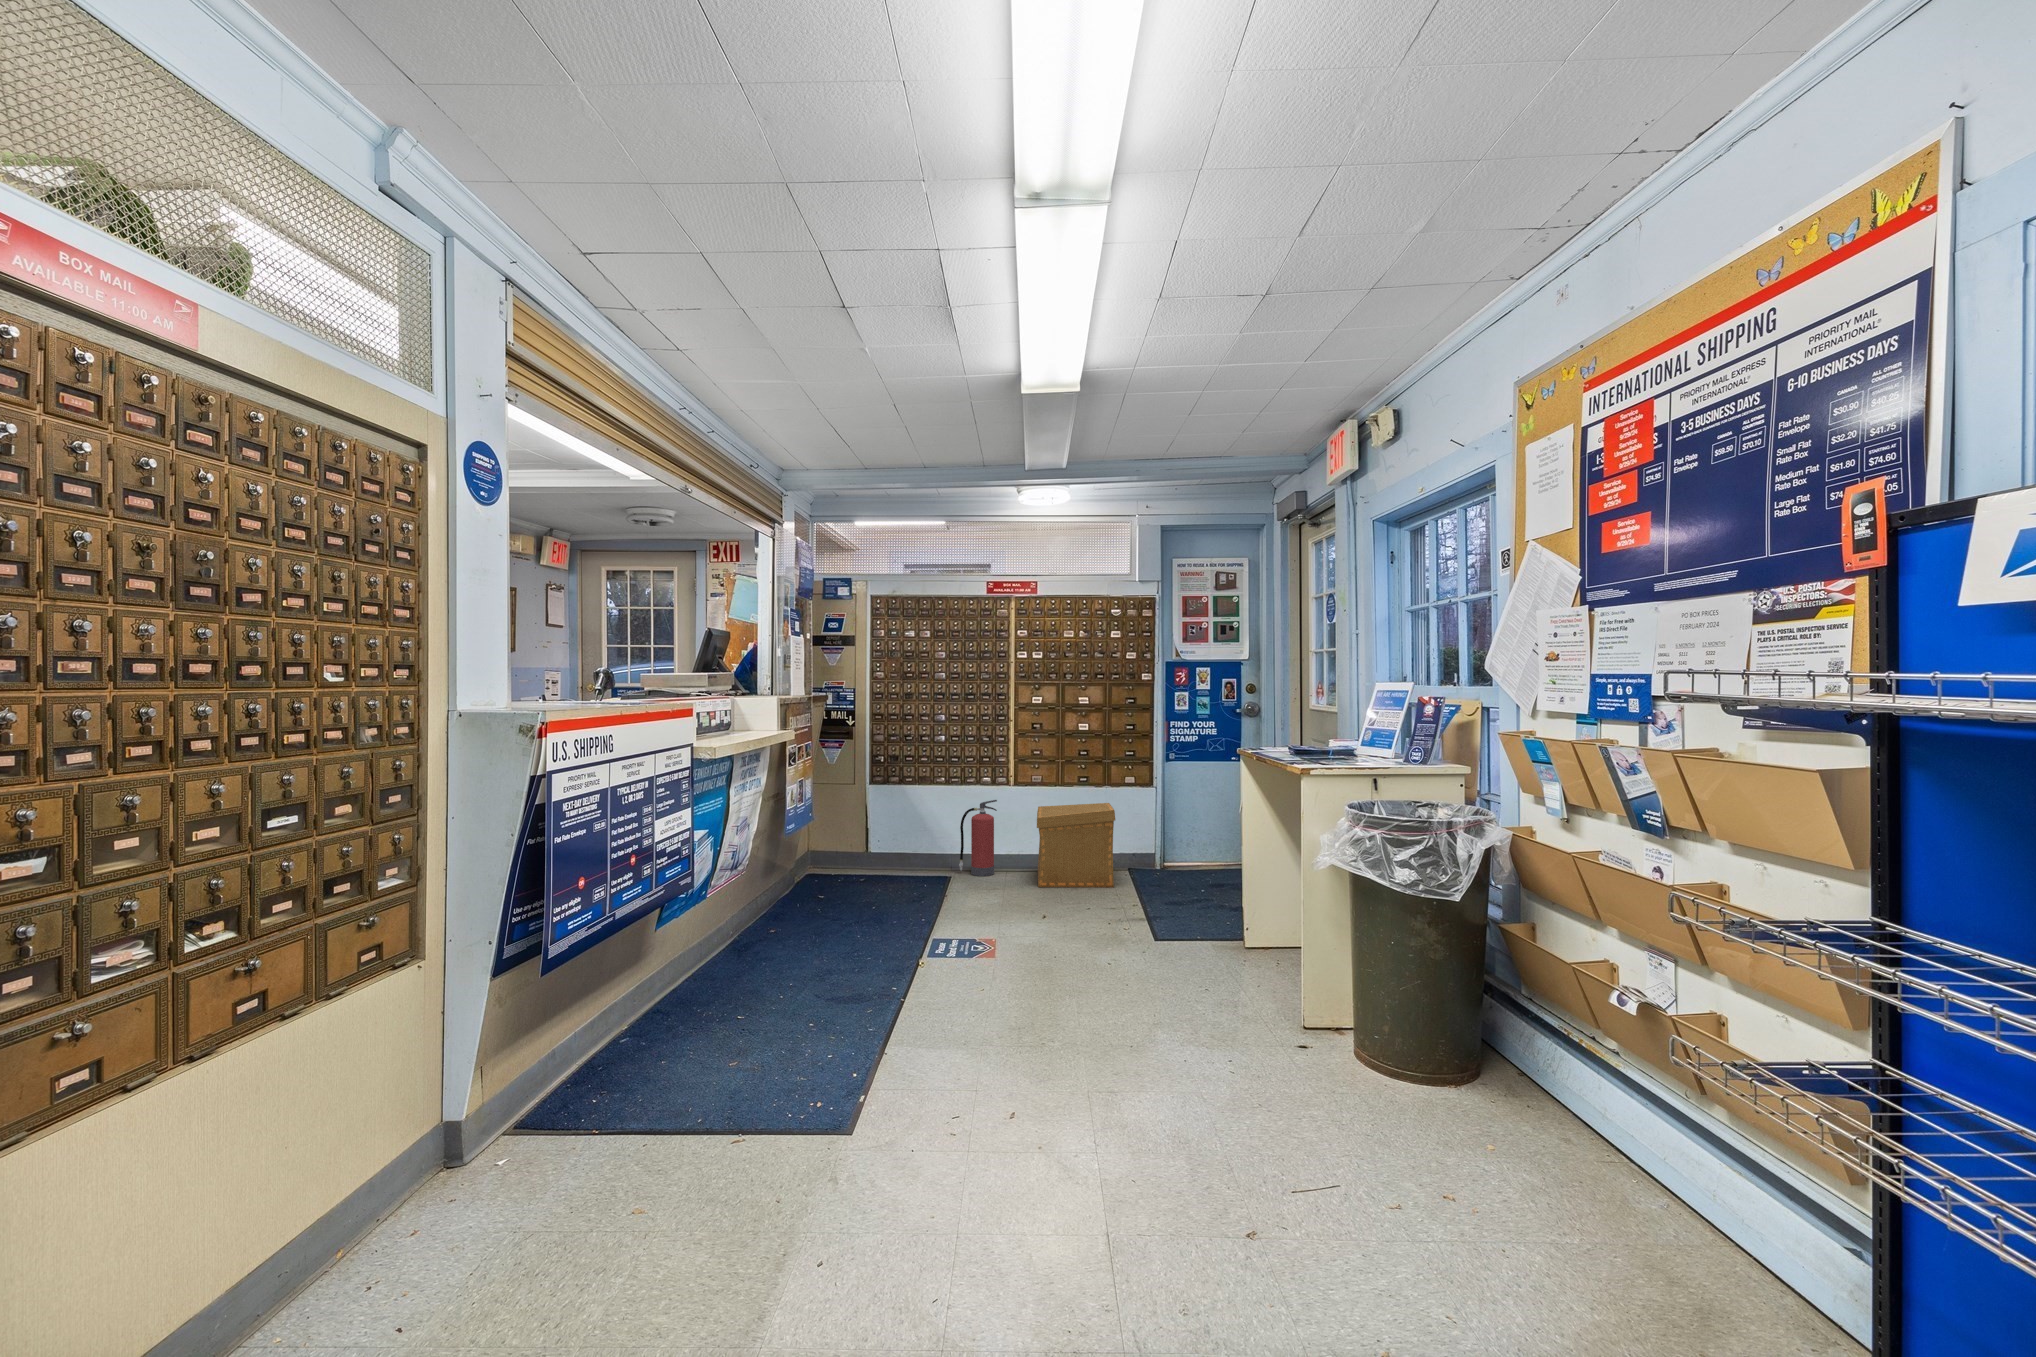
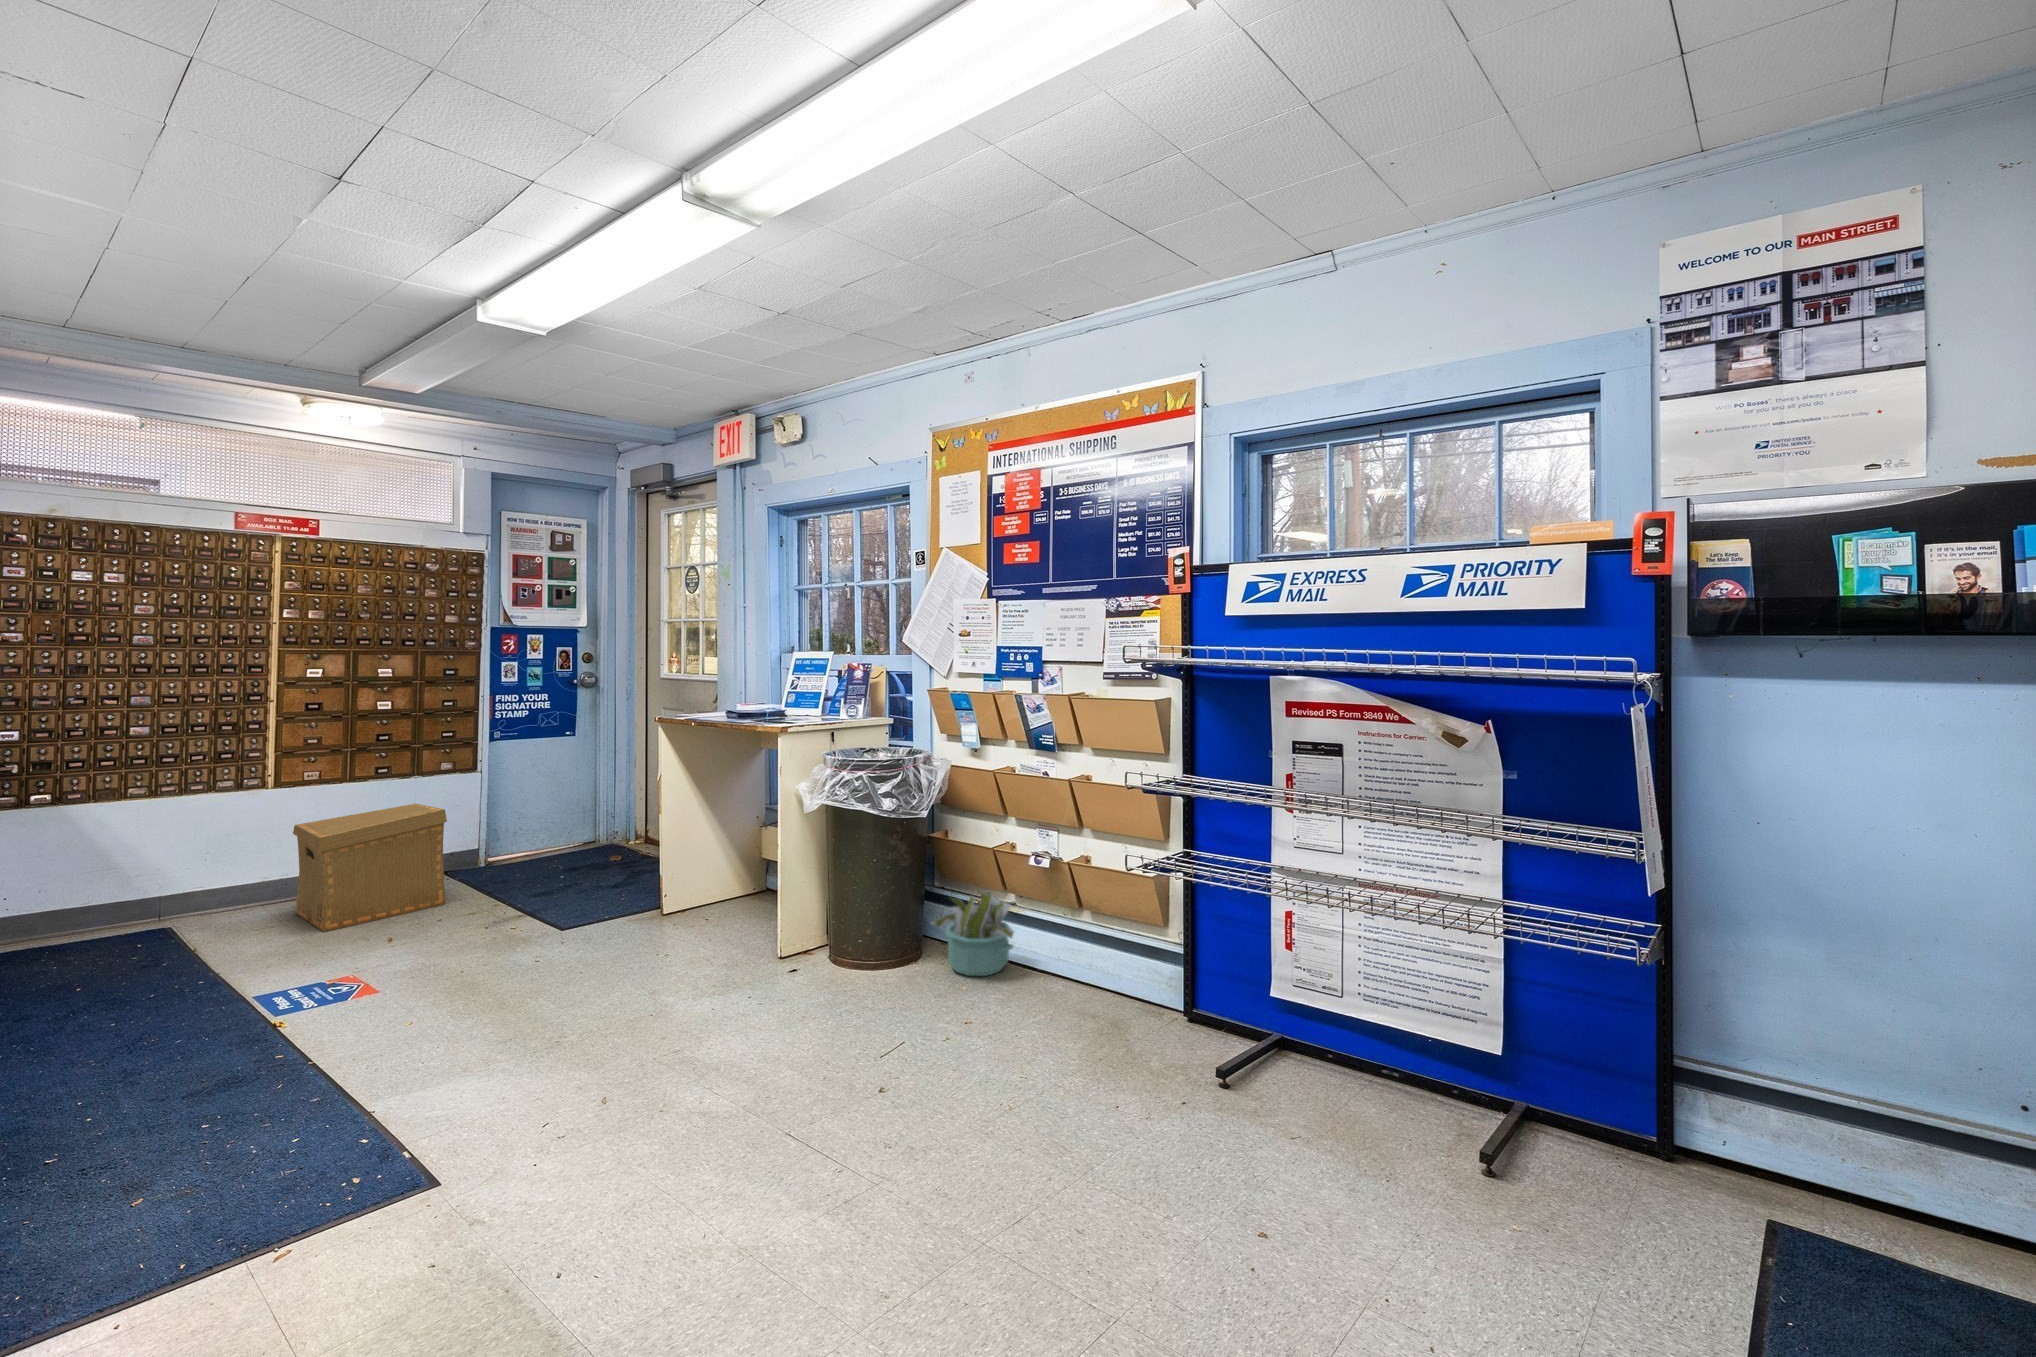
fire extinguisher: present [959,800,997,876] -> none [134,826,218,947]
decorative plant: none [1454,1020,1601,1156] -> present [931,892,1014,976]

